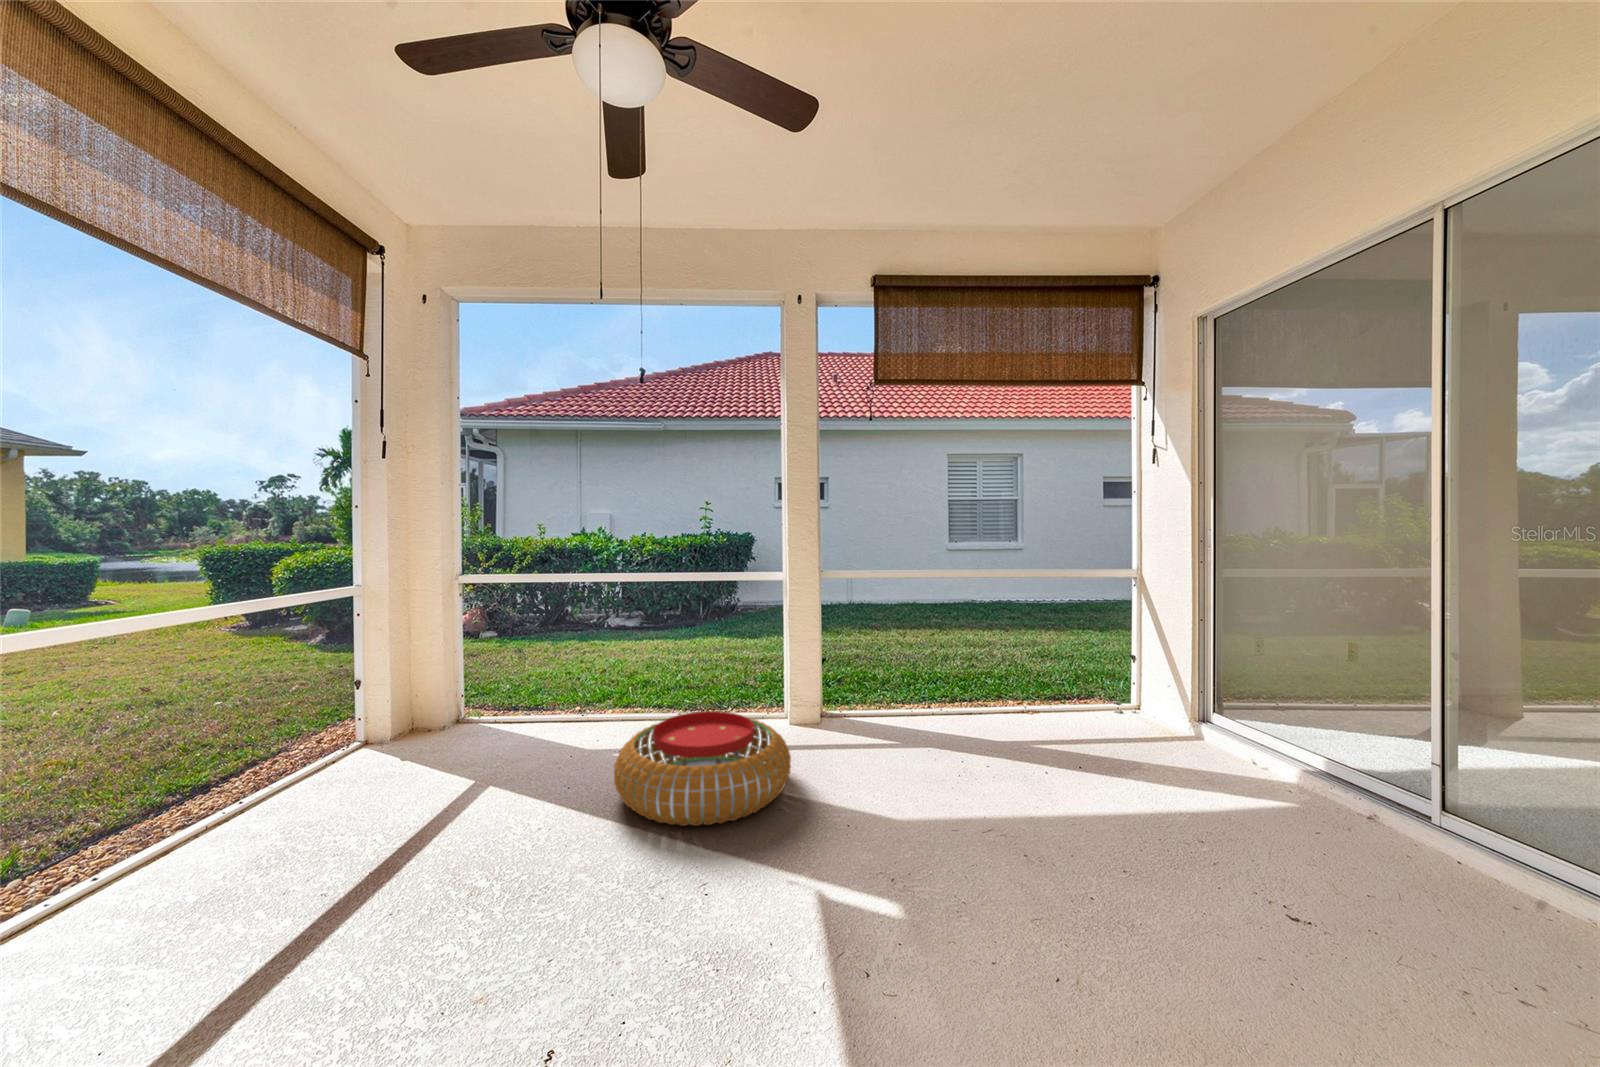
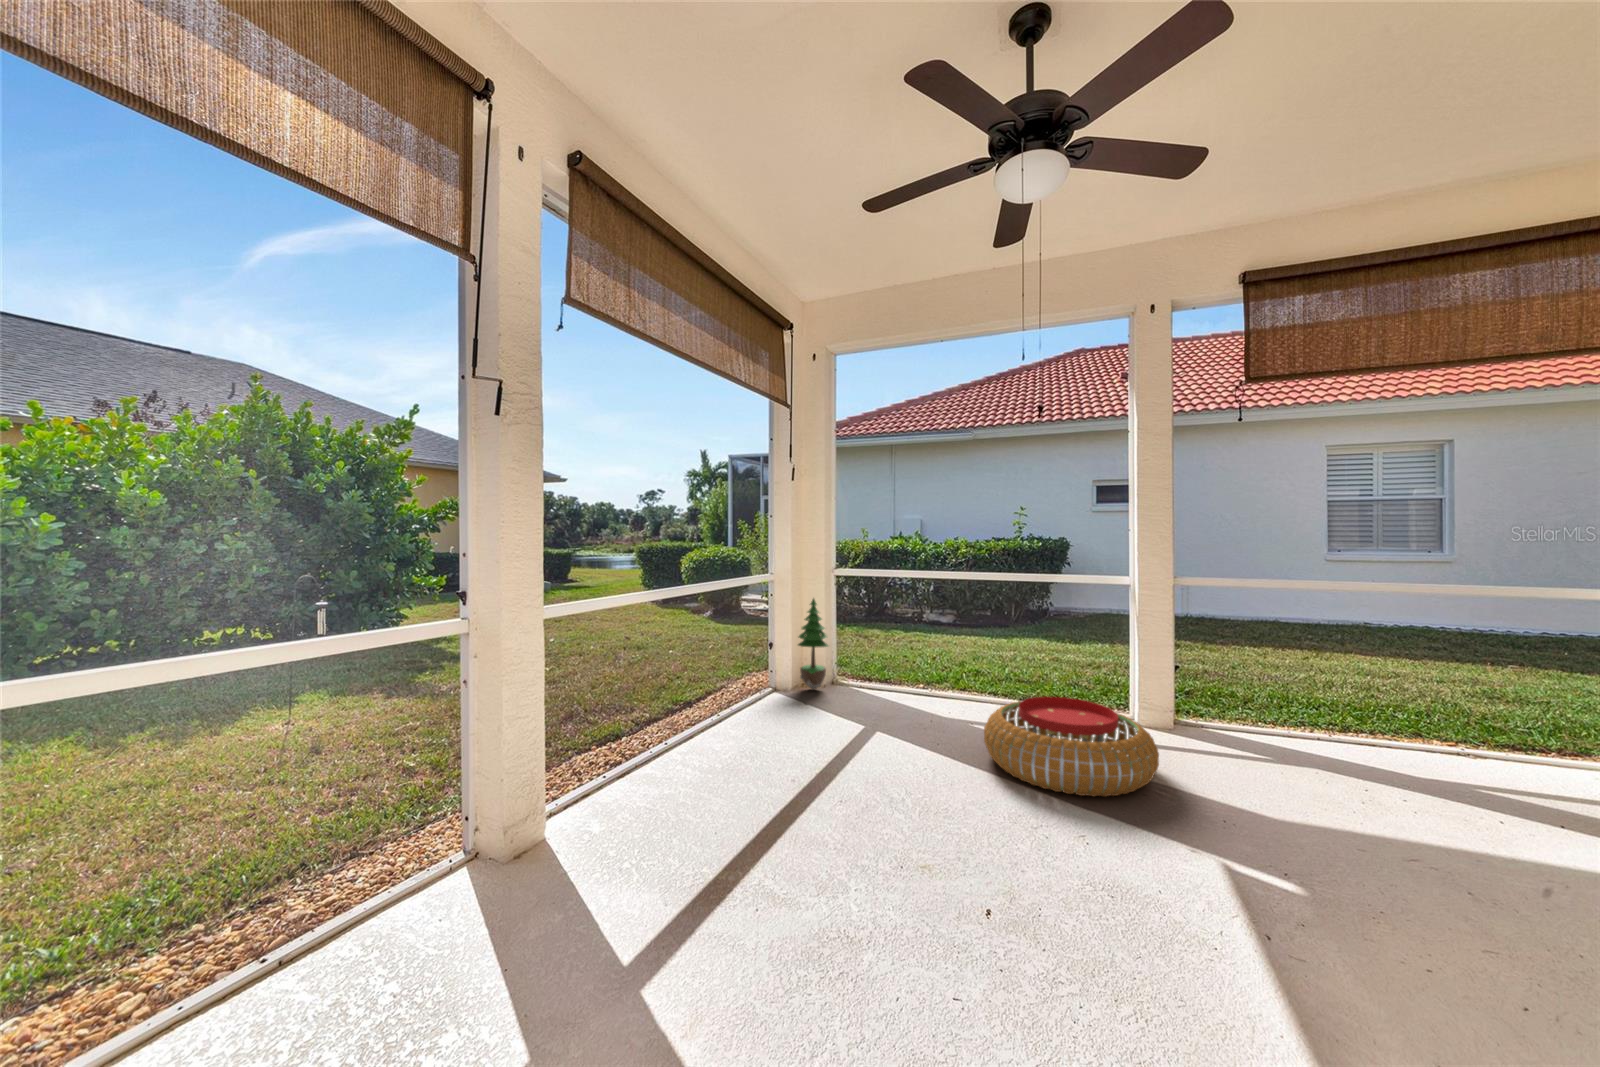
potted tree: none [398,617,448,735] -> present [798,599,828,690]

